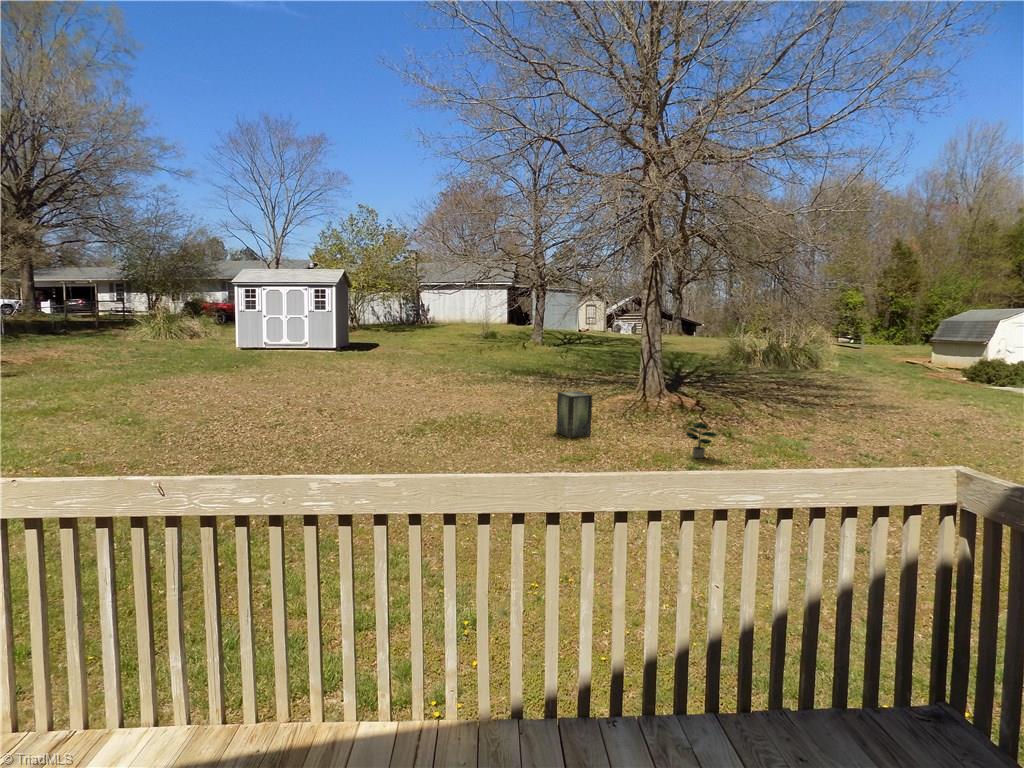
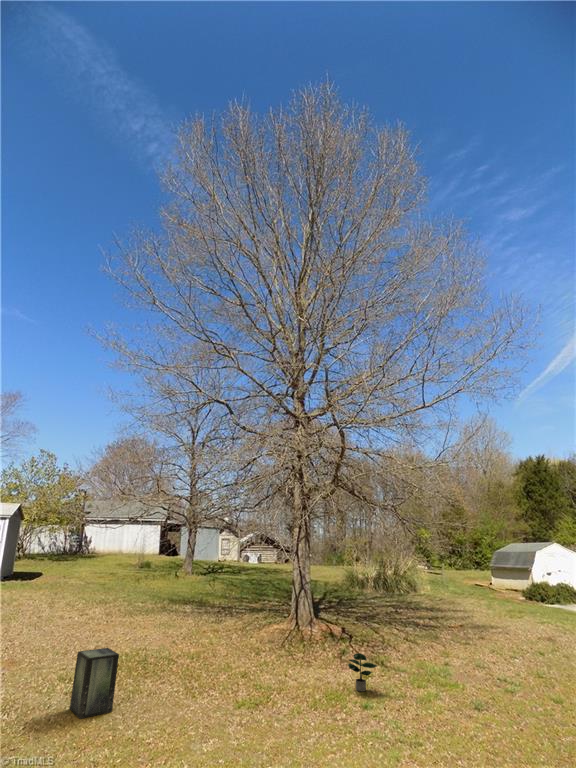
storage box: present [556,391,592,438] -> present [70,648,119,719]

